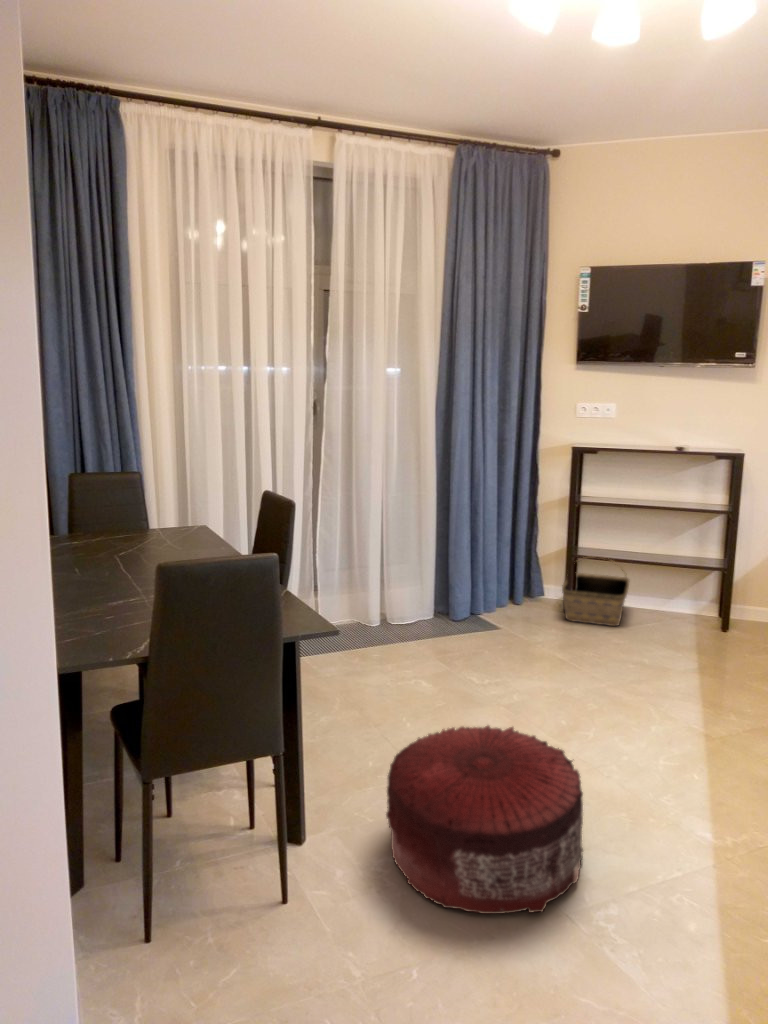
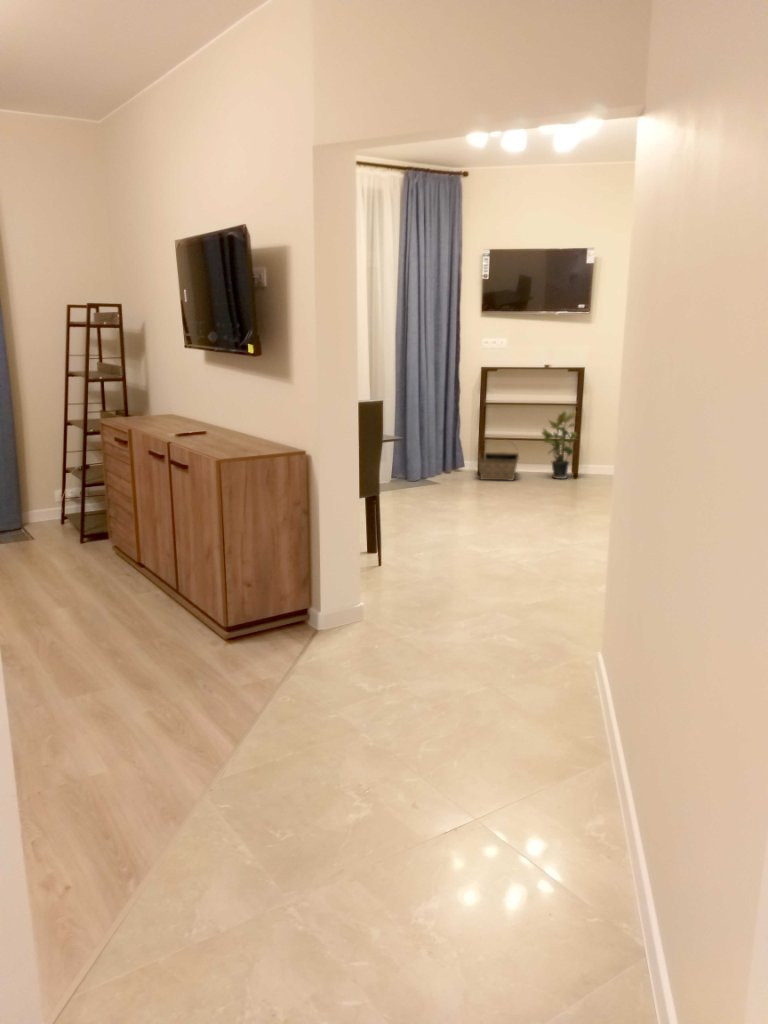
potted plant: none [666,517,731,628] -> present [542,411,578,479]
pouf: present [386,725,583,914] -> none [418,496,512,561]

